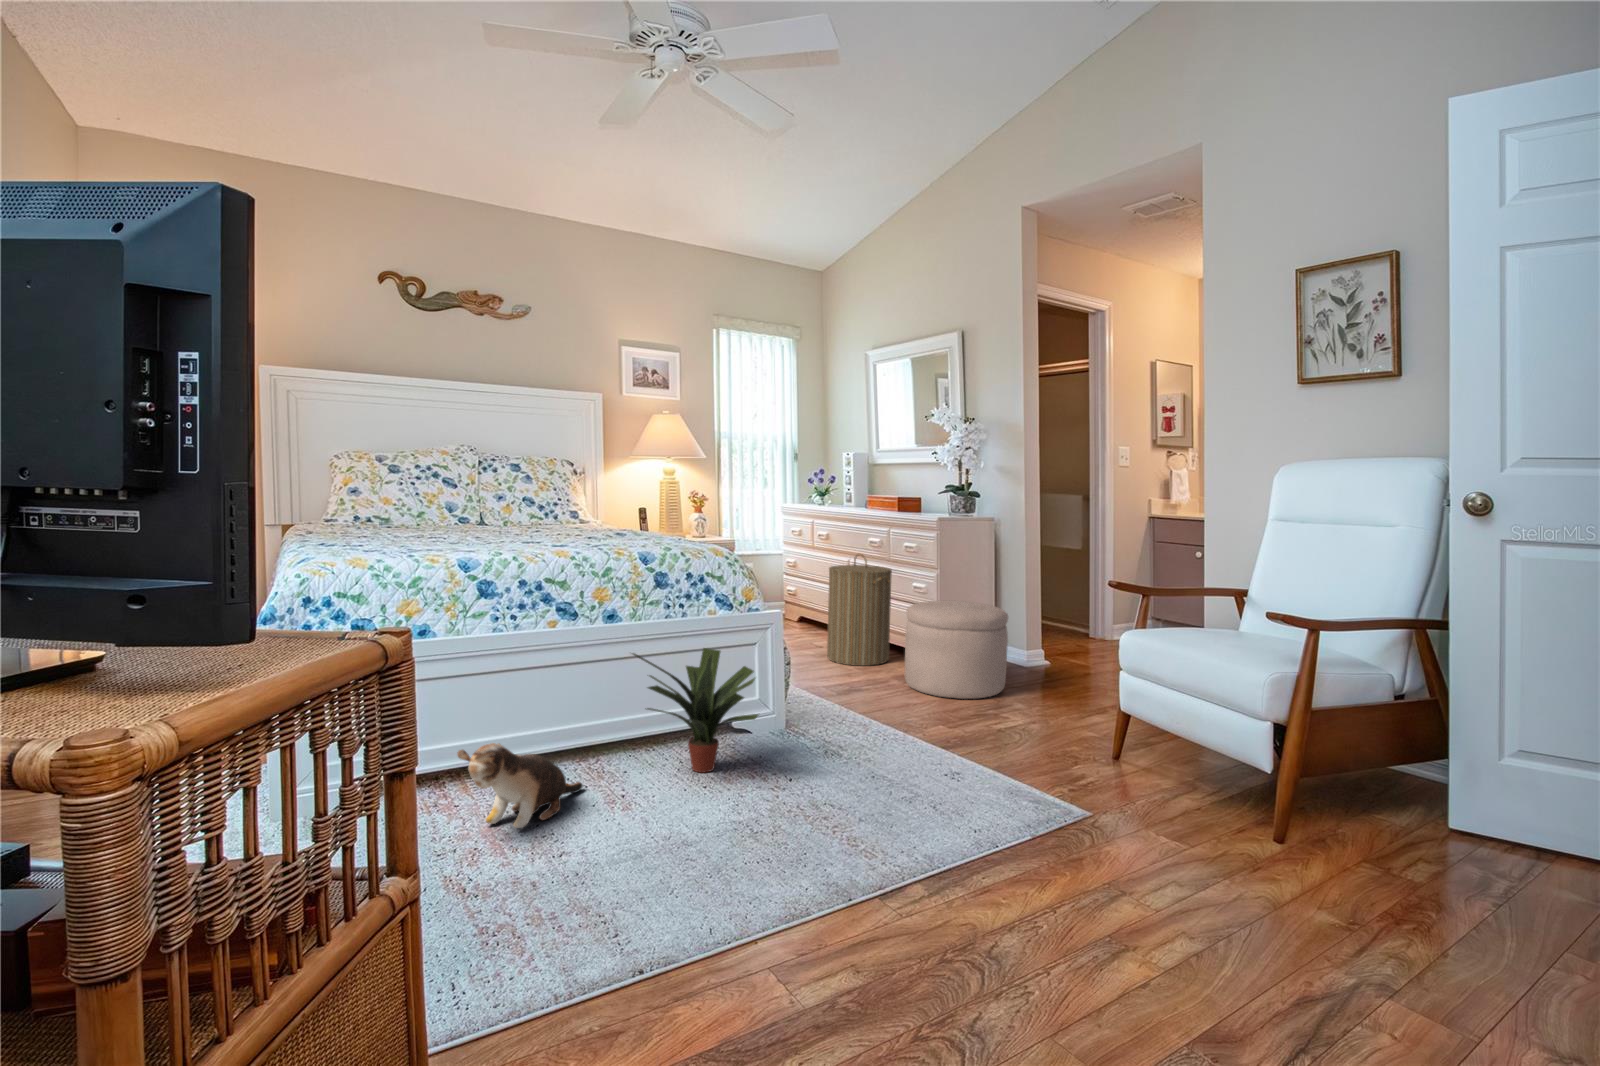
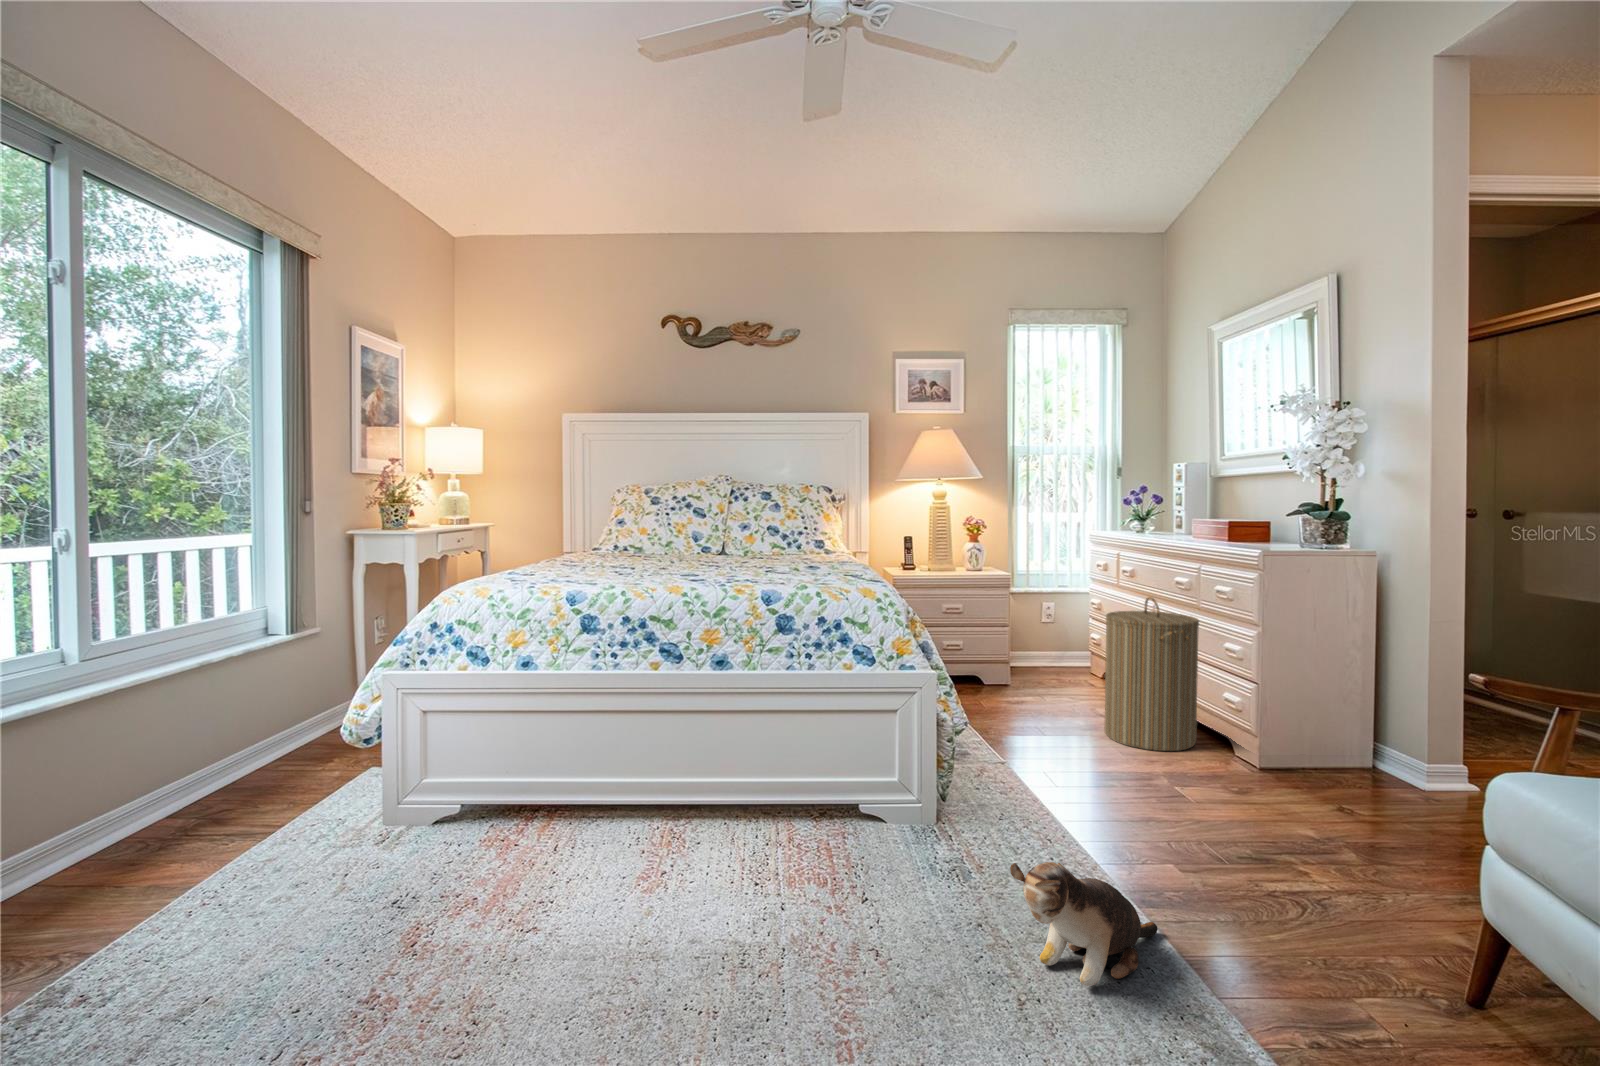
ottoman: present [905,601,1008,699] -> none [1185,673,1365,836]
potted plant: present [633,648,759,773] -> none [702,708,865,869]
plush toy: present [457,743,583,828] -> present [1010,862,1158,986]

